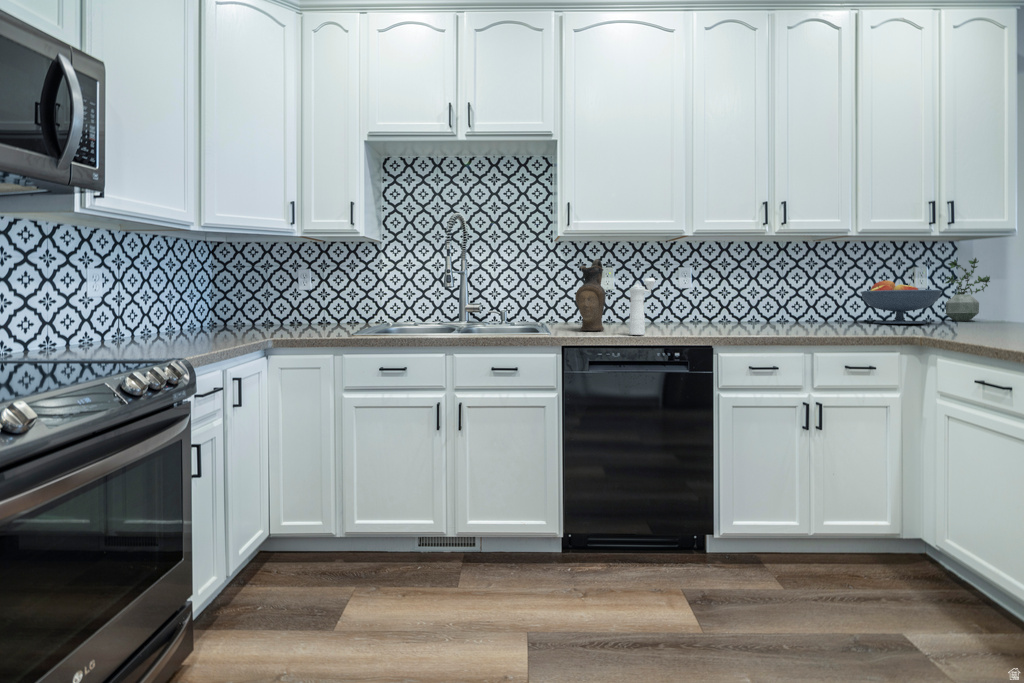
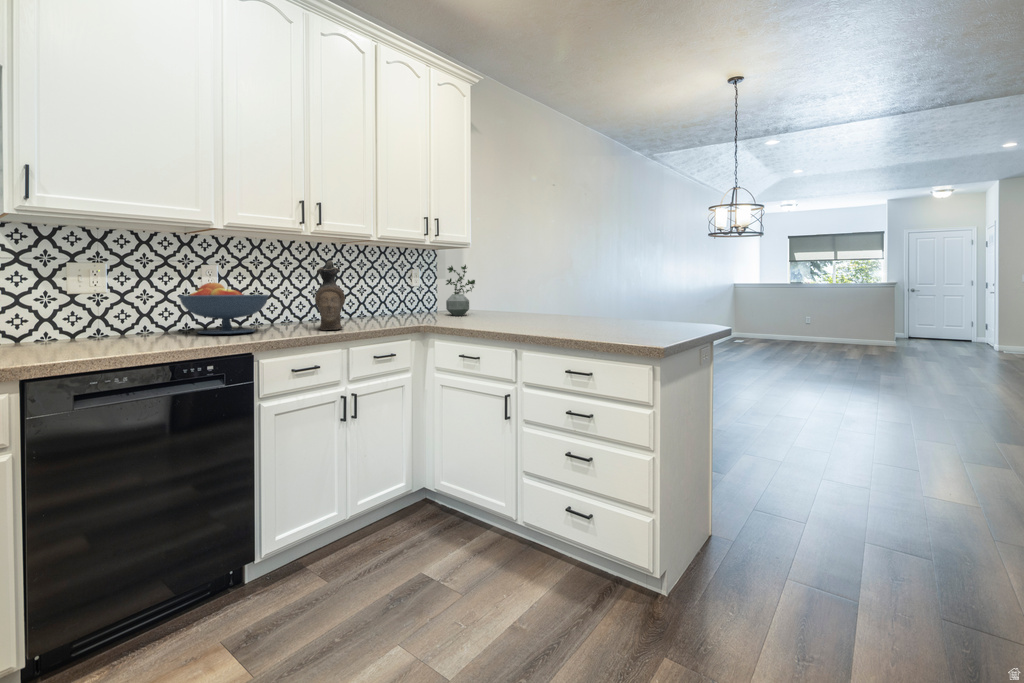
ceramic pitcher: present [575,259,606,331] -> present [315,261,345,330]
pepper mill: present [629,278,655,335] -> none [130,279,167,349]
fruit bowl: present [860,281,942,324] -> present [179,283,269,334]

